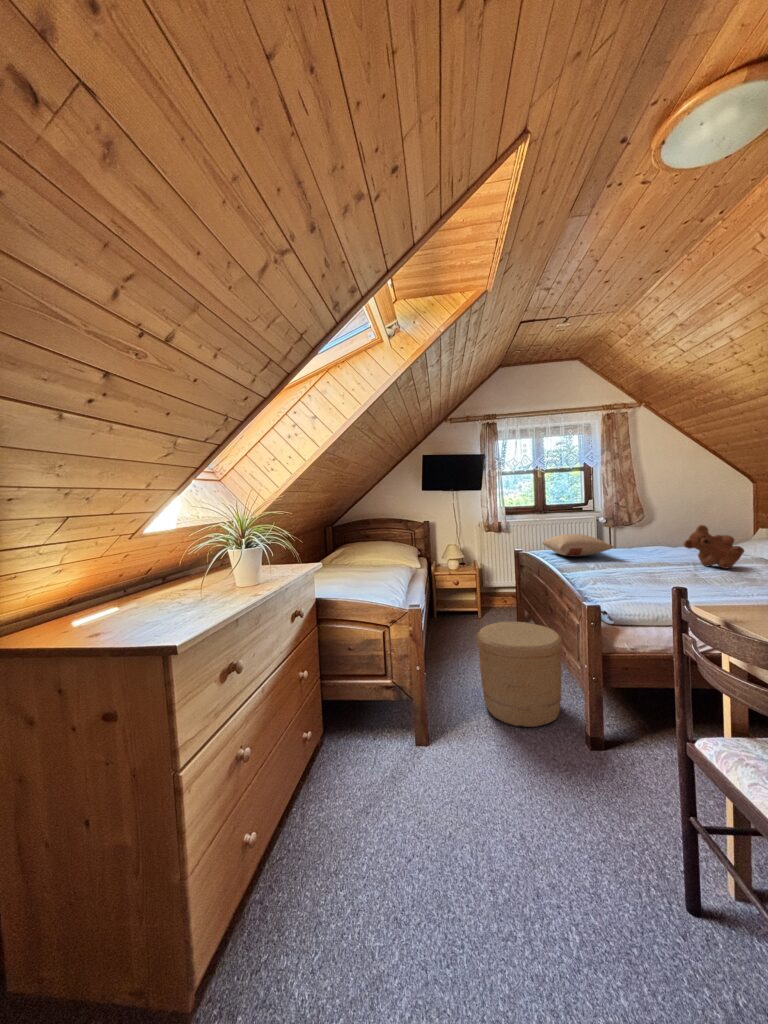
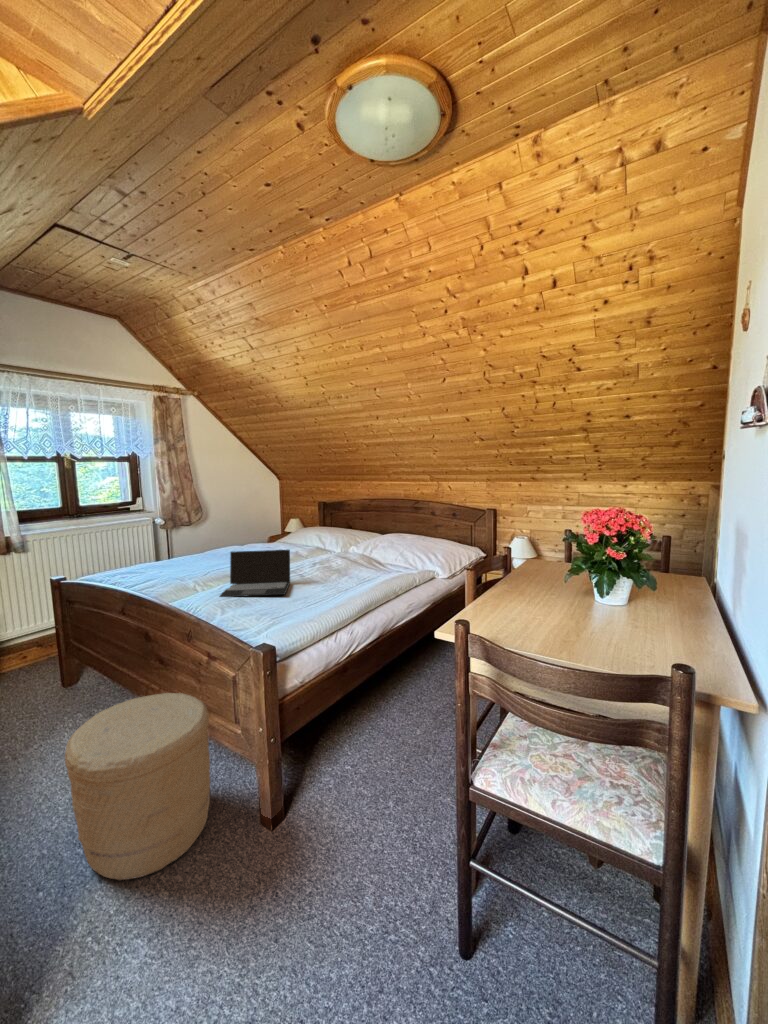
teddy bear: present [684,525,744,569] -> none [270,525,317,565]
pillow: present [543,534,614,557] -> none [106,547,207,578]
laptop: none [607,542,689,584] -> present [219,550,290,597]

